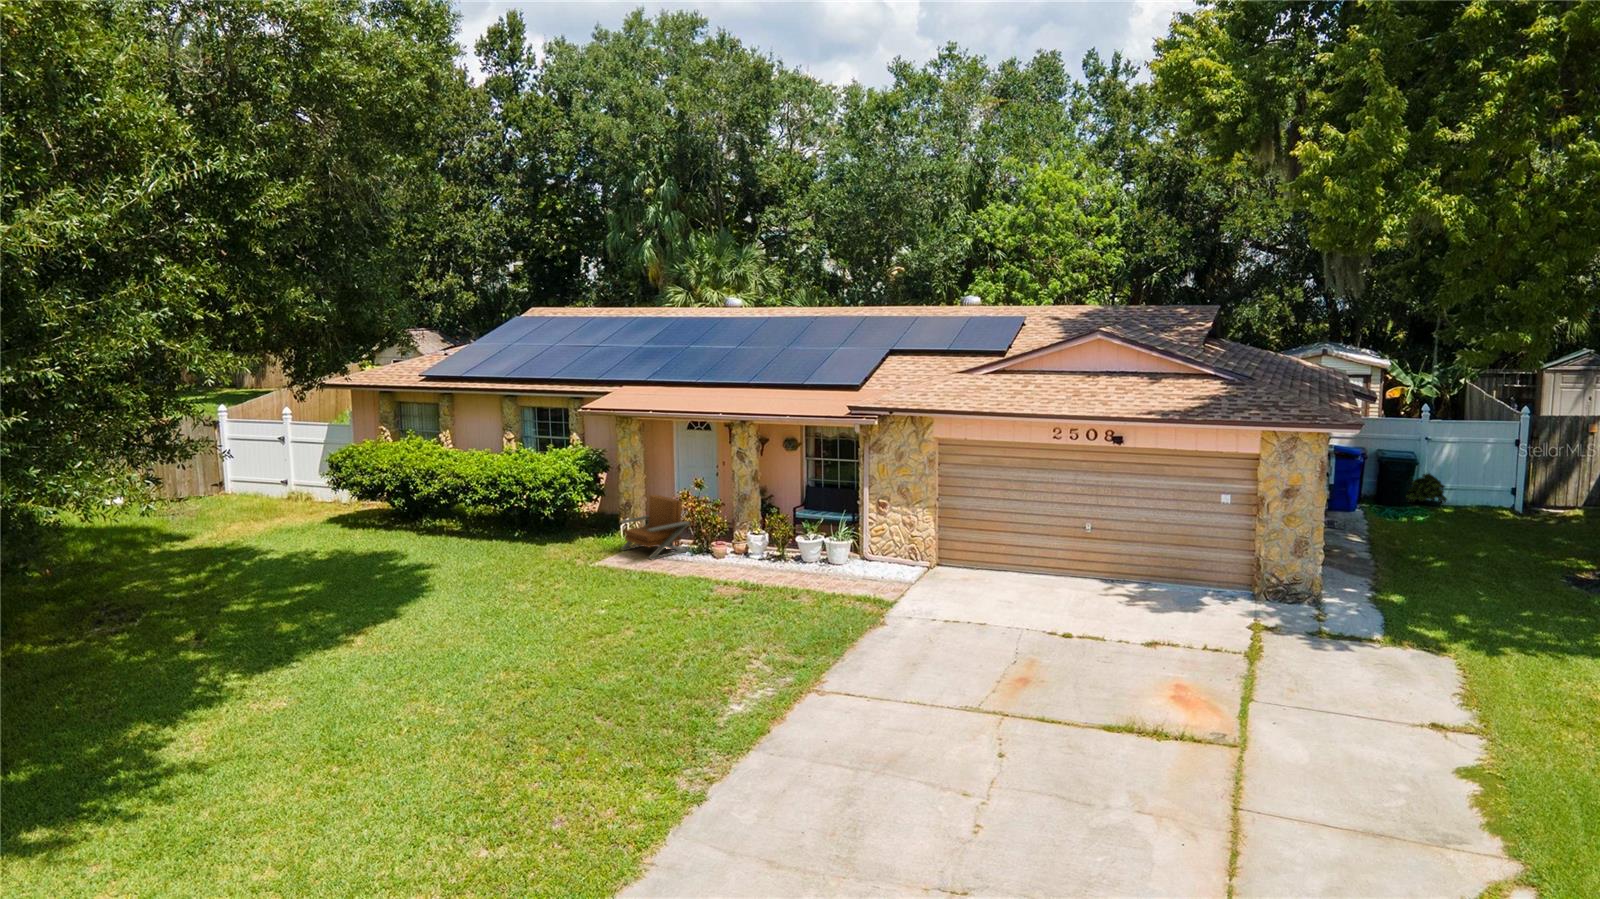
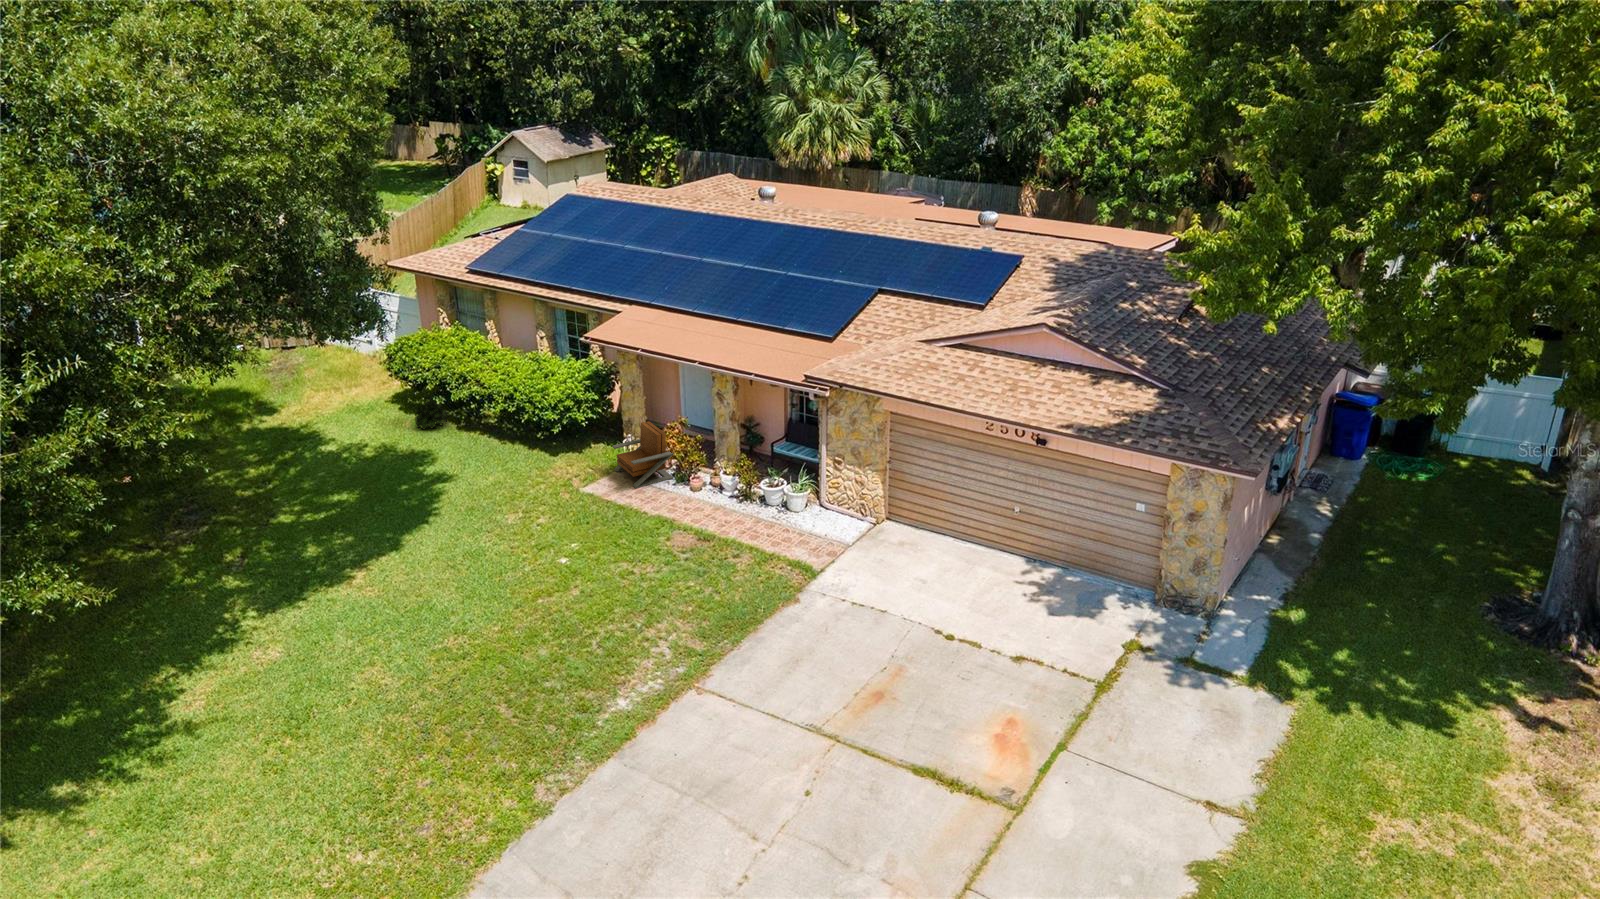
potted plant: present [1406,474,1446,503] -> present [415,400,449,430]

